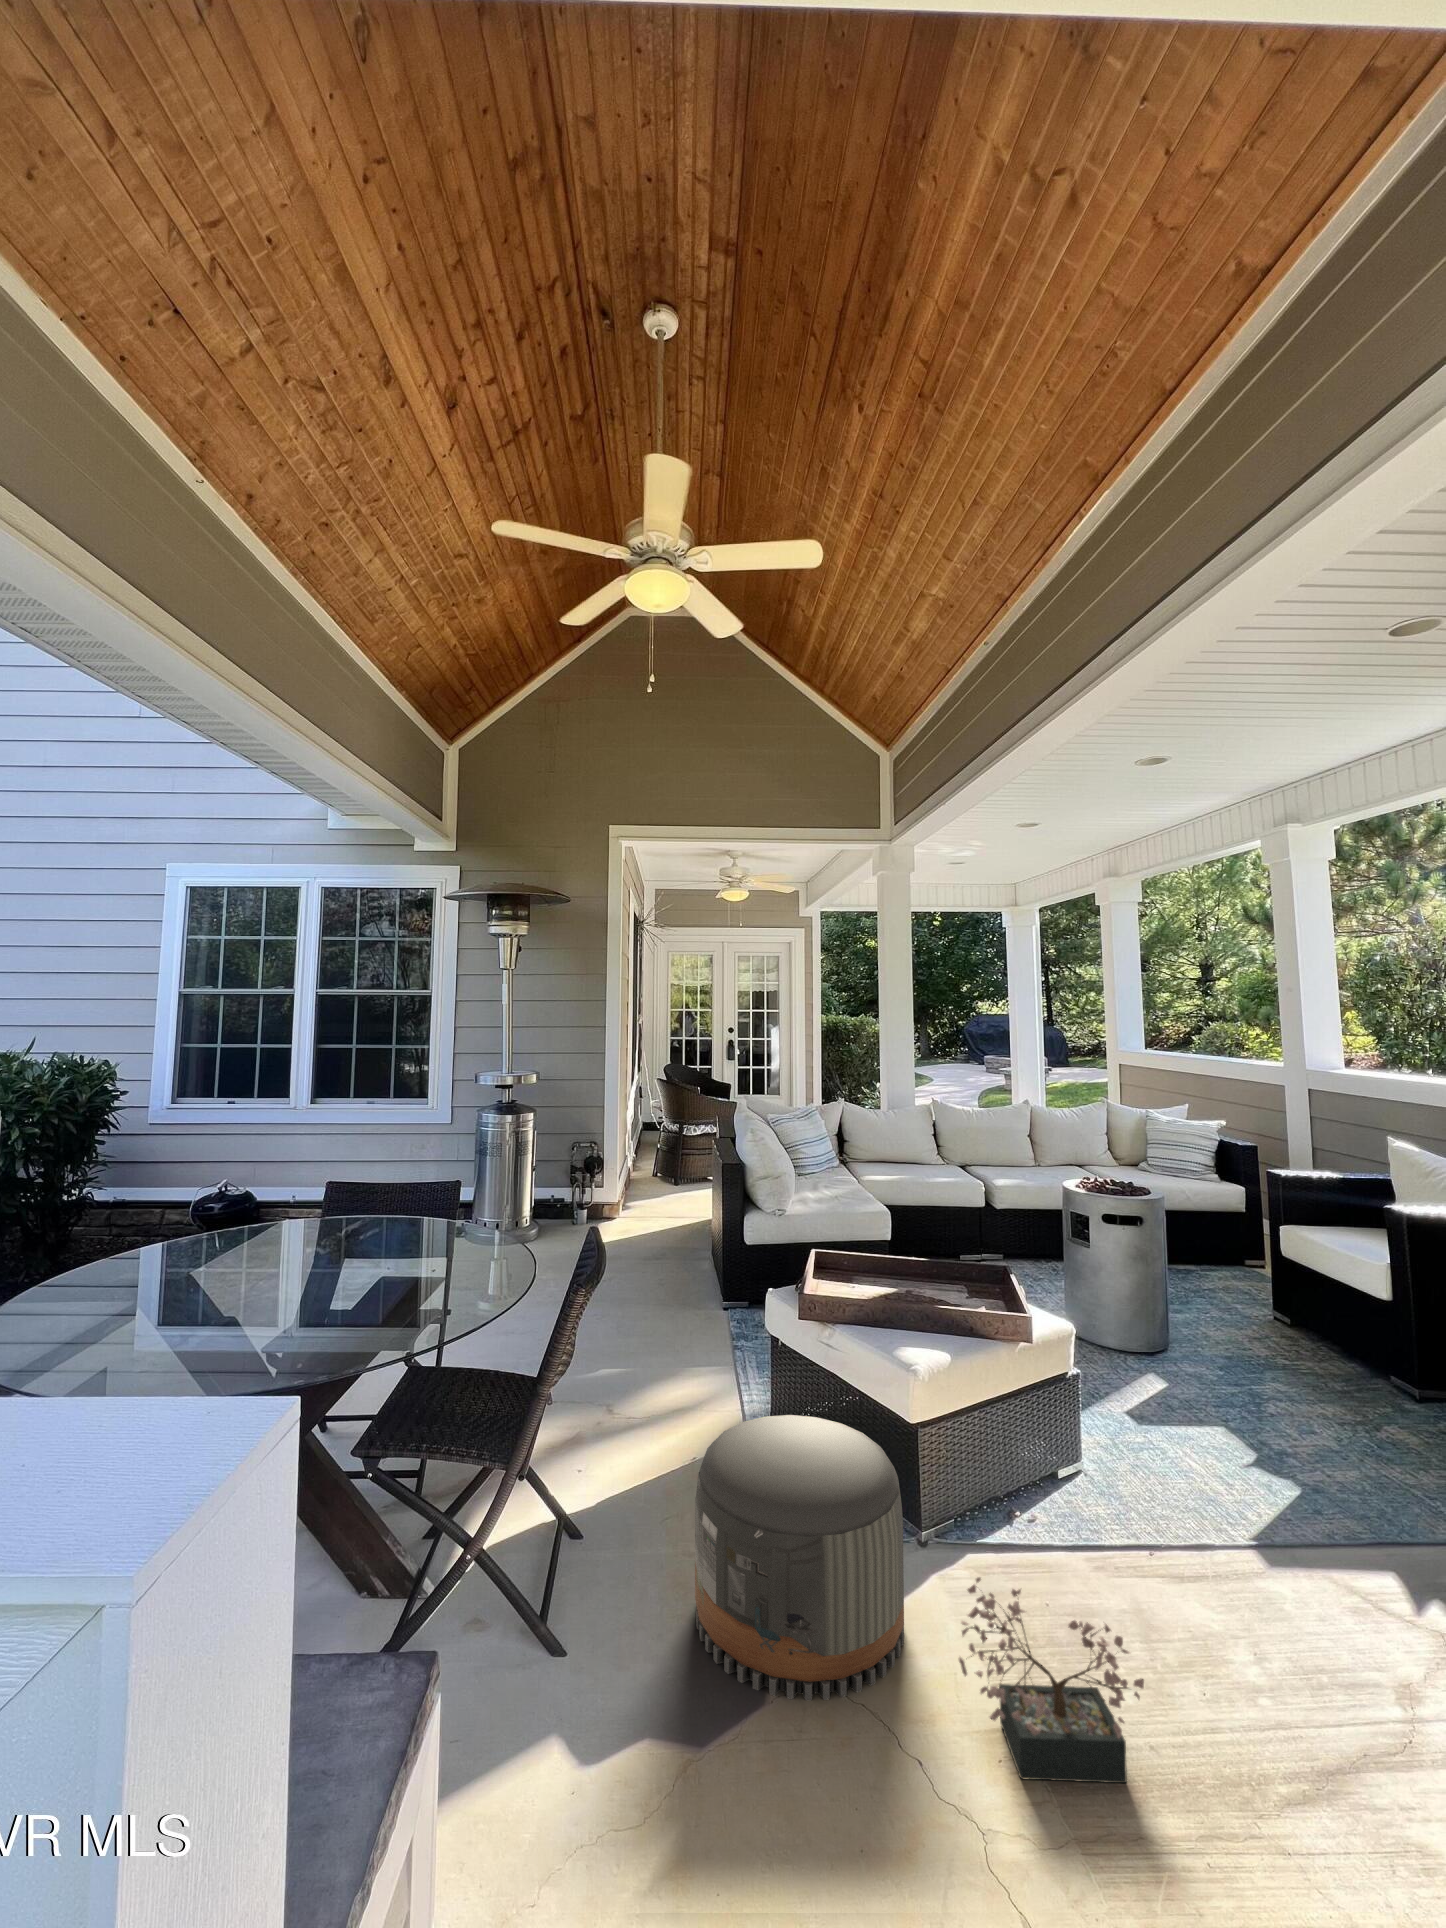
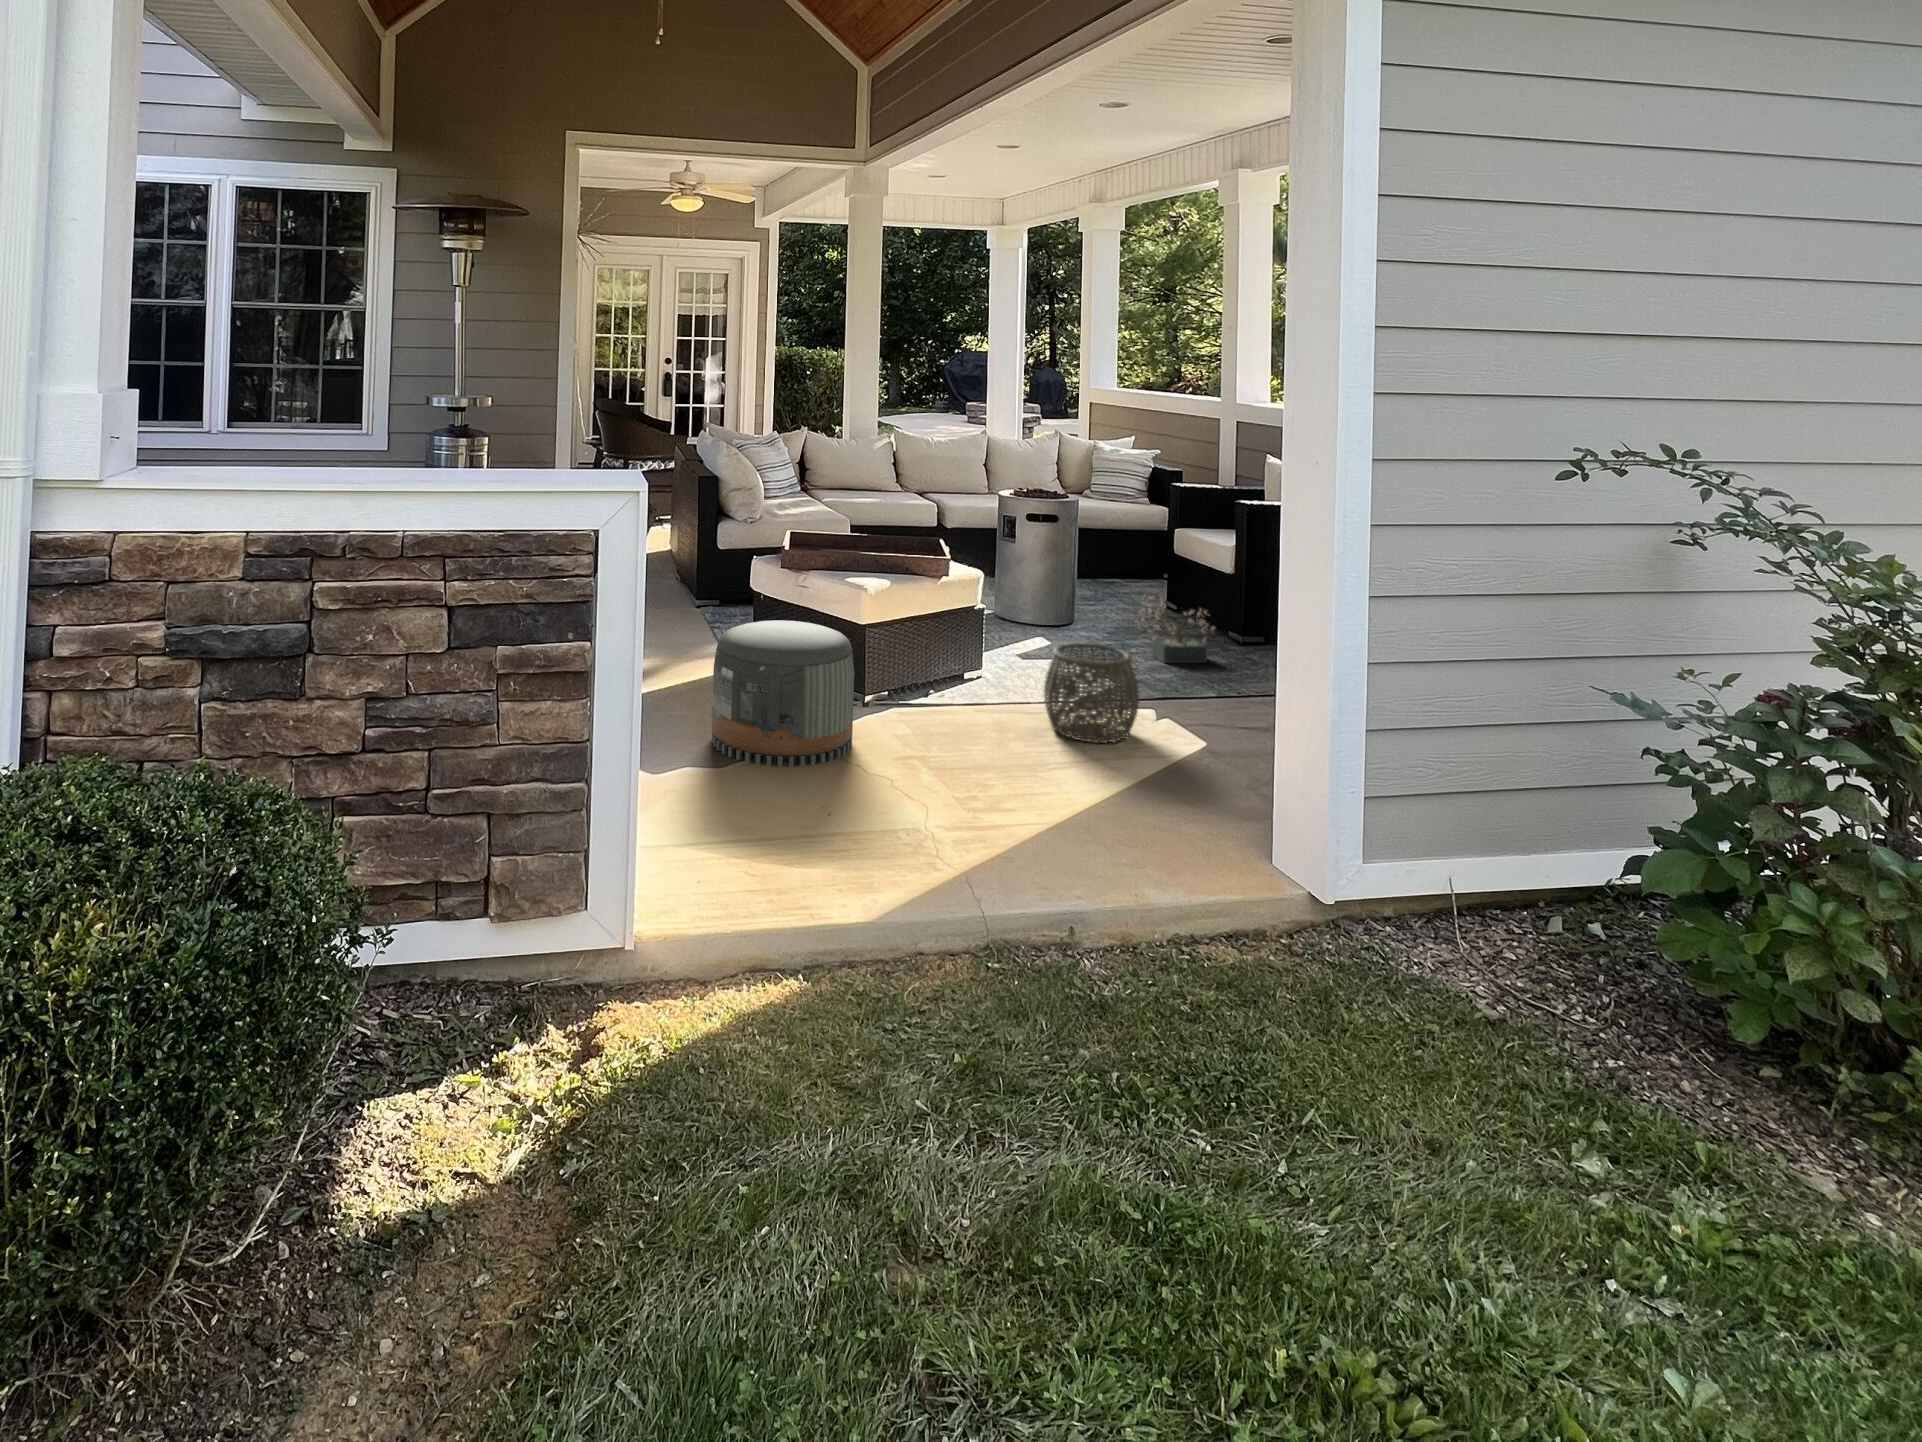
woven basket: none [1189,1458,1361,1654] -> present [1043,643,1140,743]
decorative plant: present [959,1577,1144,1783] -> present [1138,596,1214,663]

